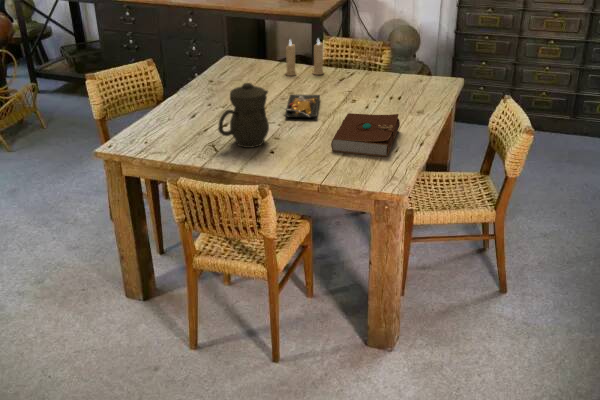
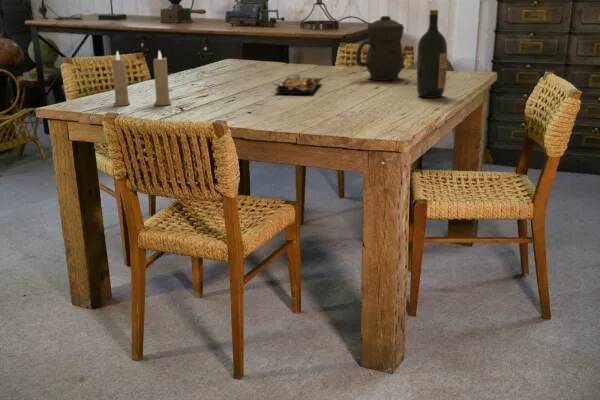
candle: present [285,39,324,76] -> present [112,51,171,106]
wine bottle: none [403,51,428,122] -> present [417,10,447,98]
teapot: present [218,83,269,148] -> present [356,16,404,80]
book: present [331,113,400,157] -> none [321,81,411,118]

